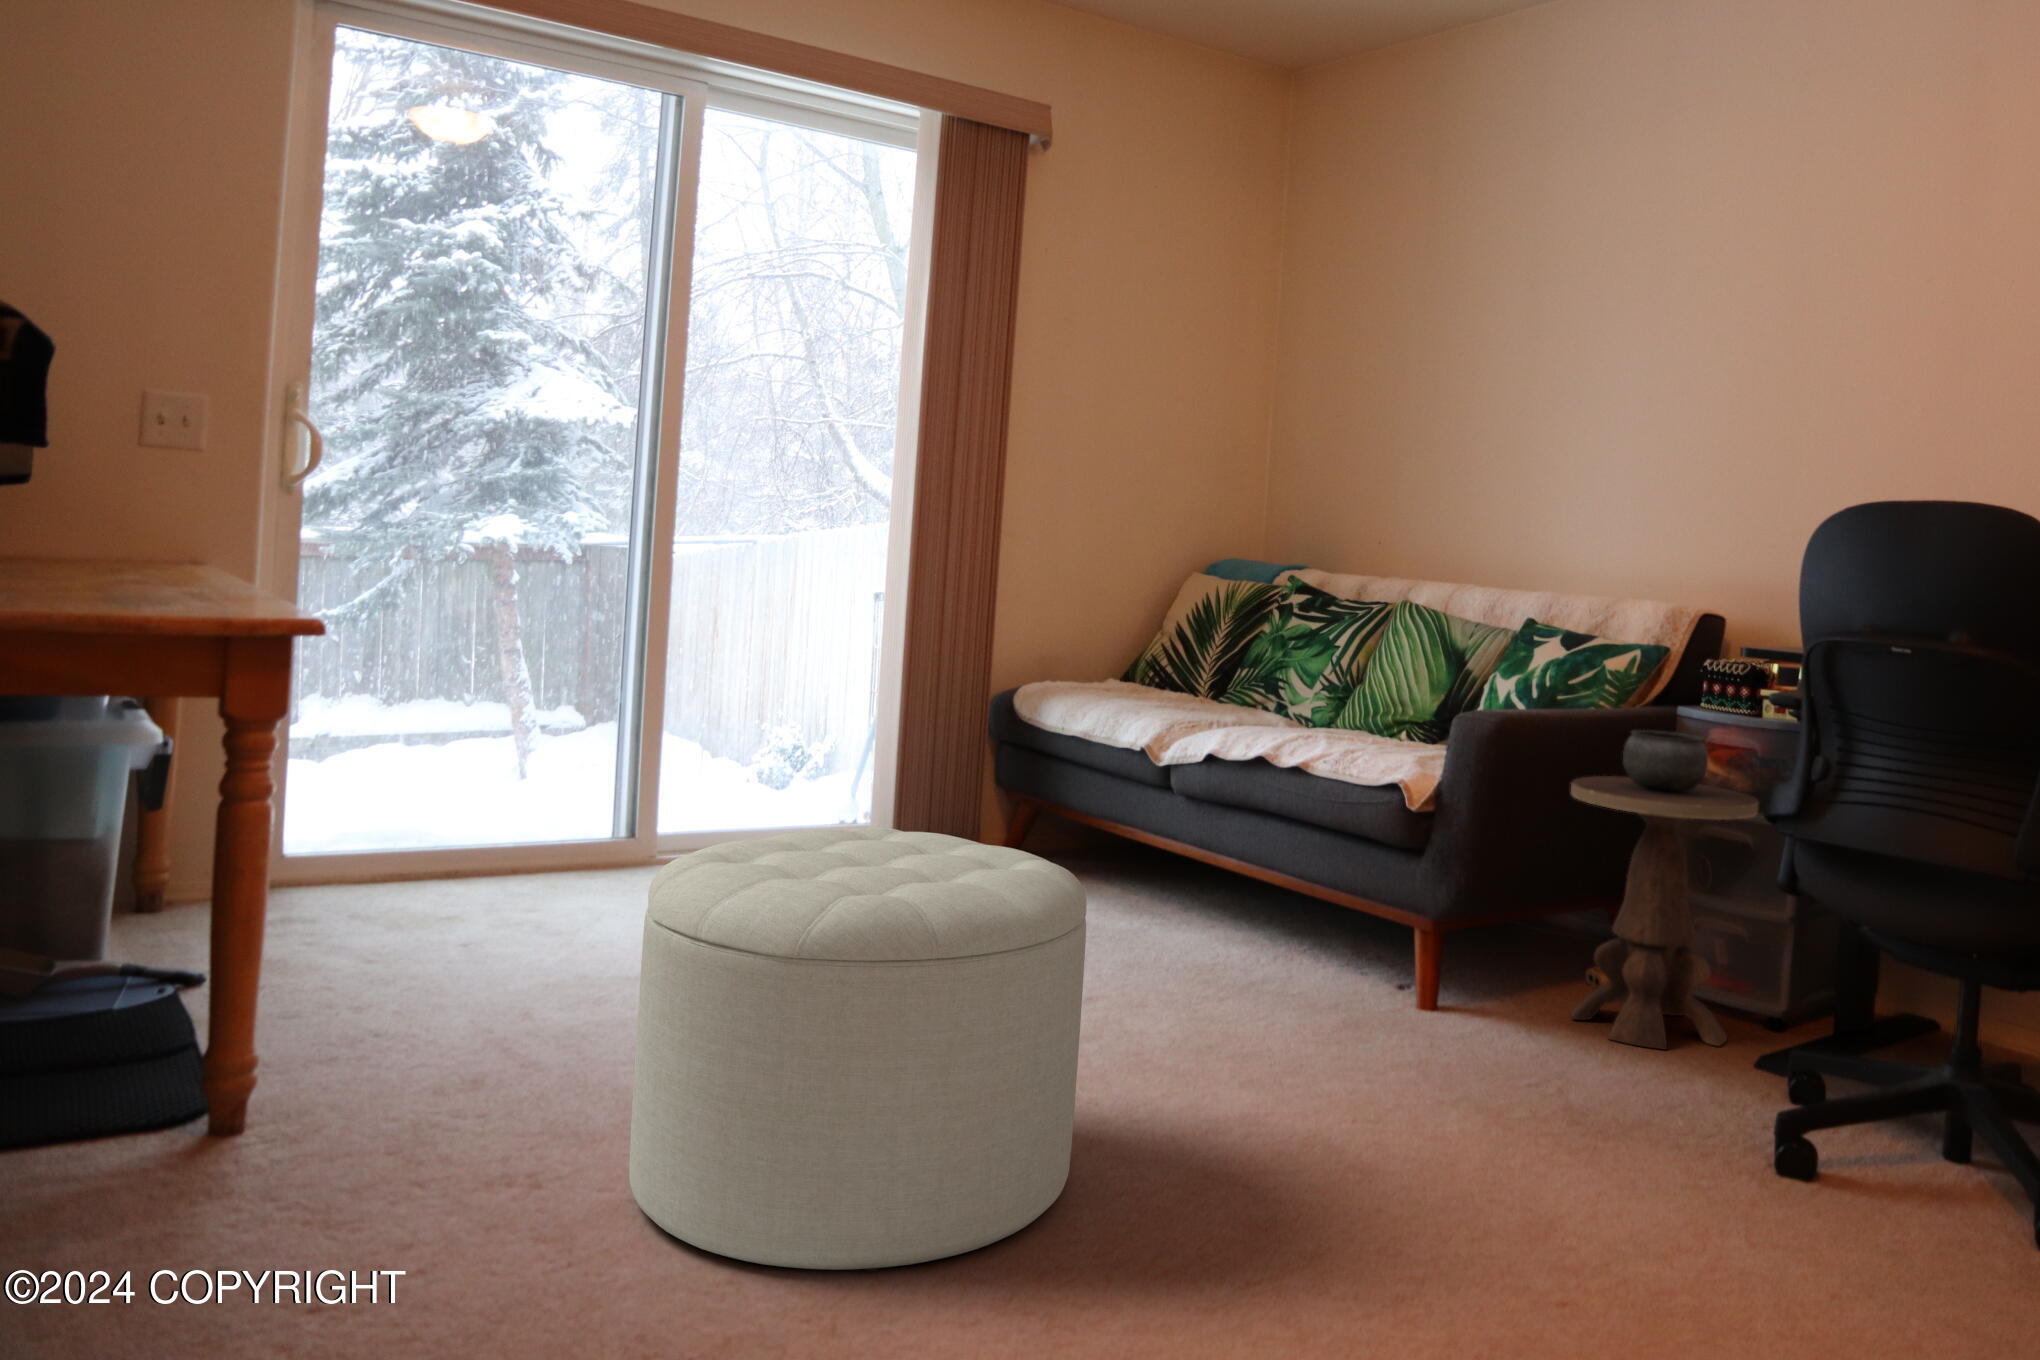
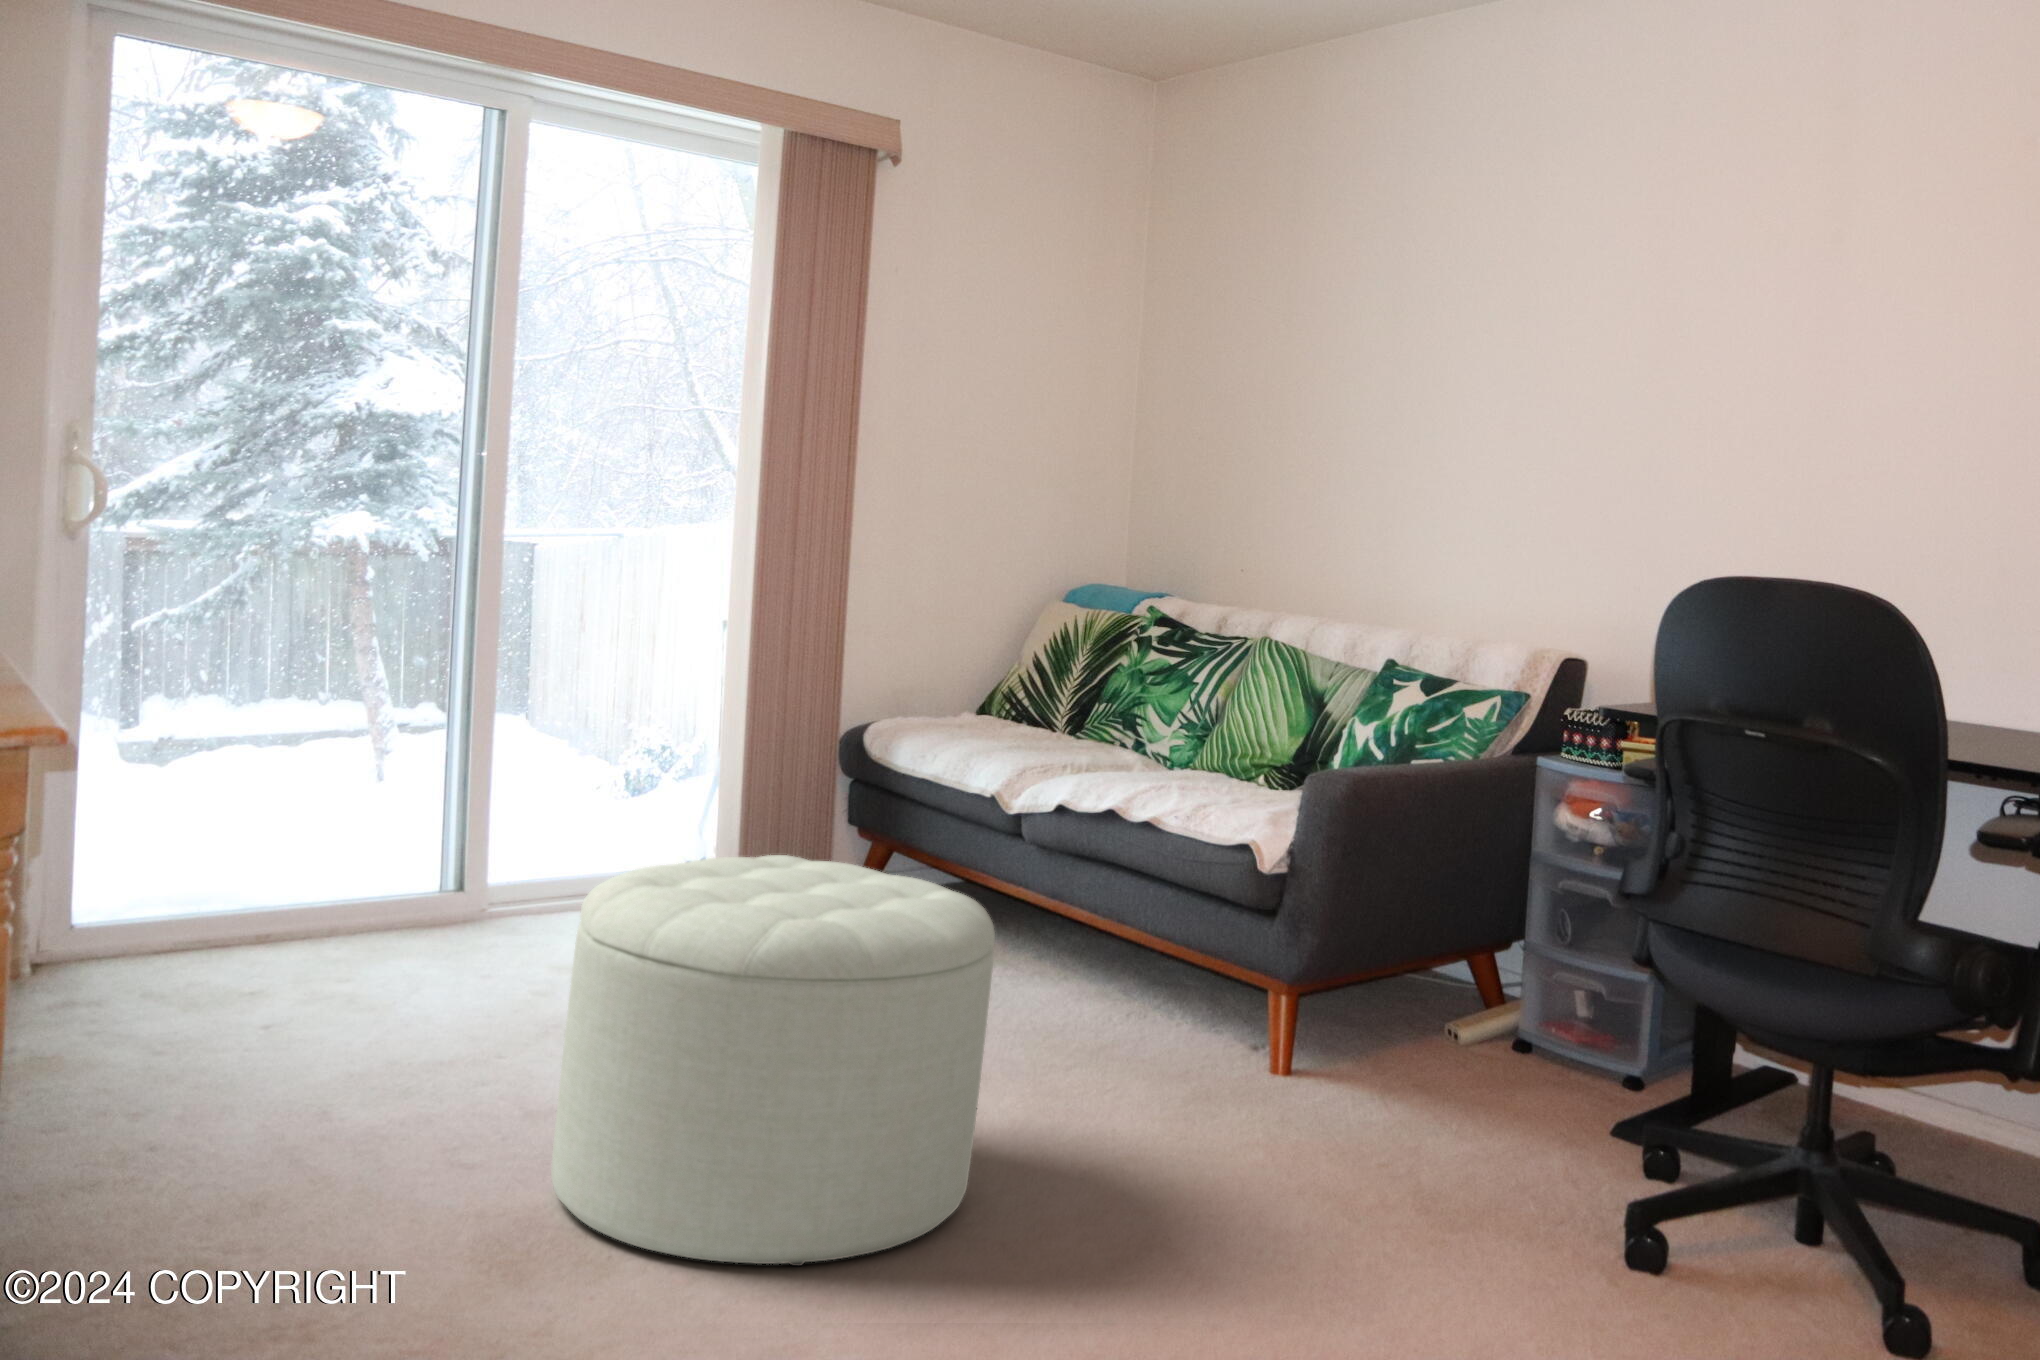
side table: present [1571,730,1758,1050] -> none [1419,779,1602,1083]

